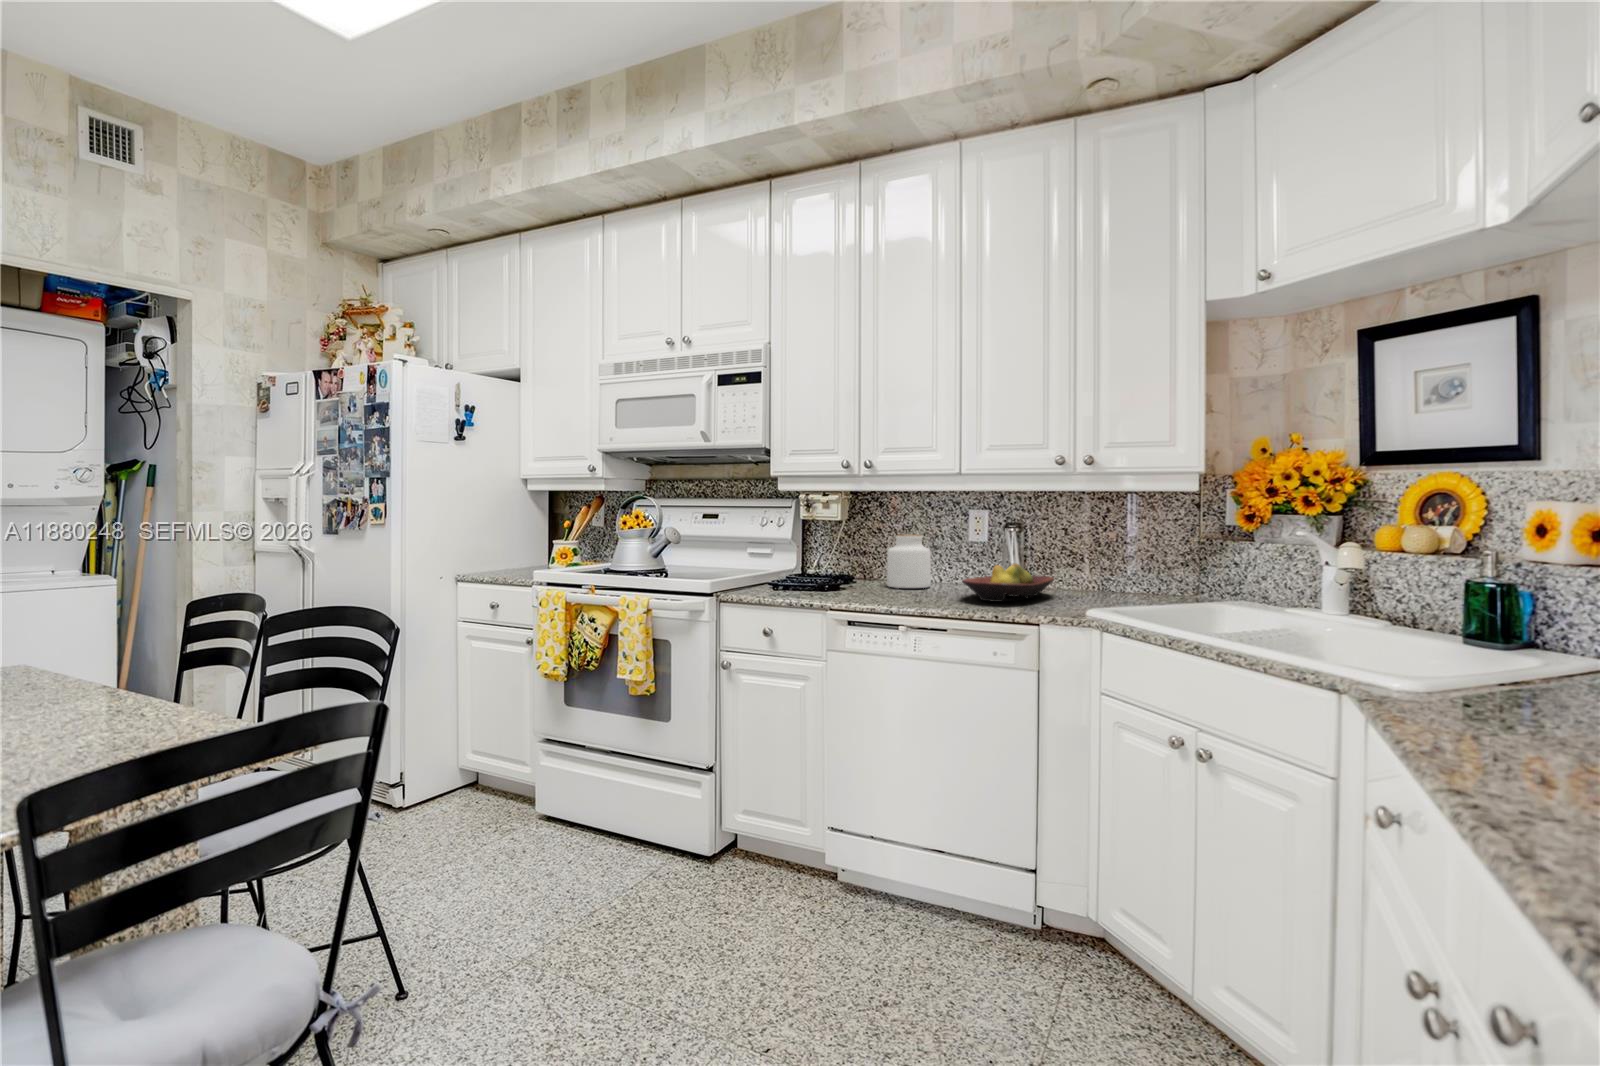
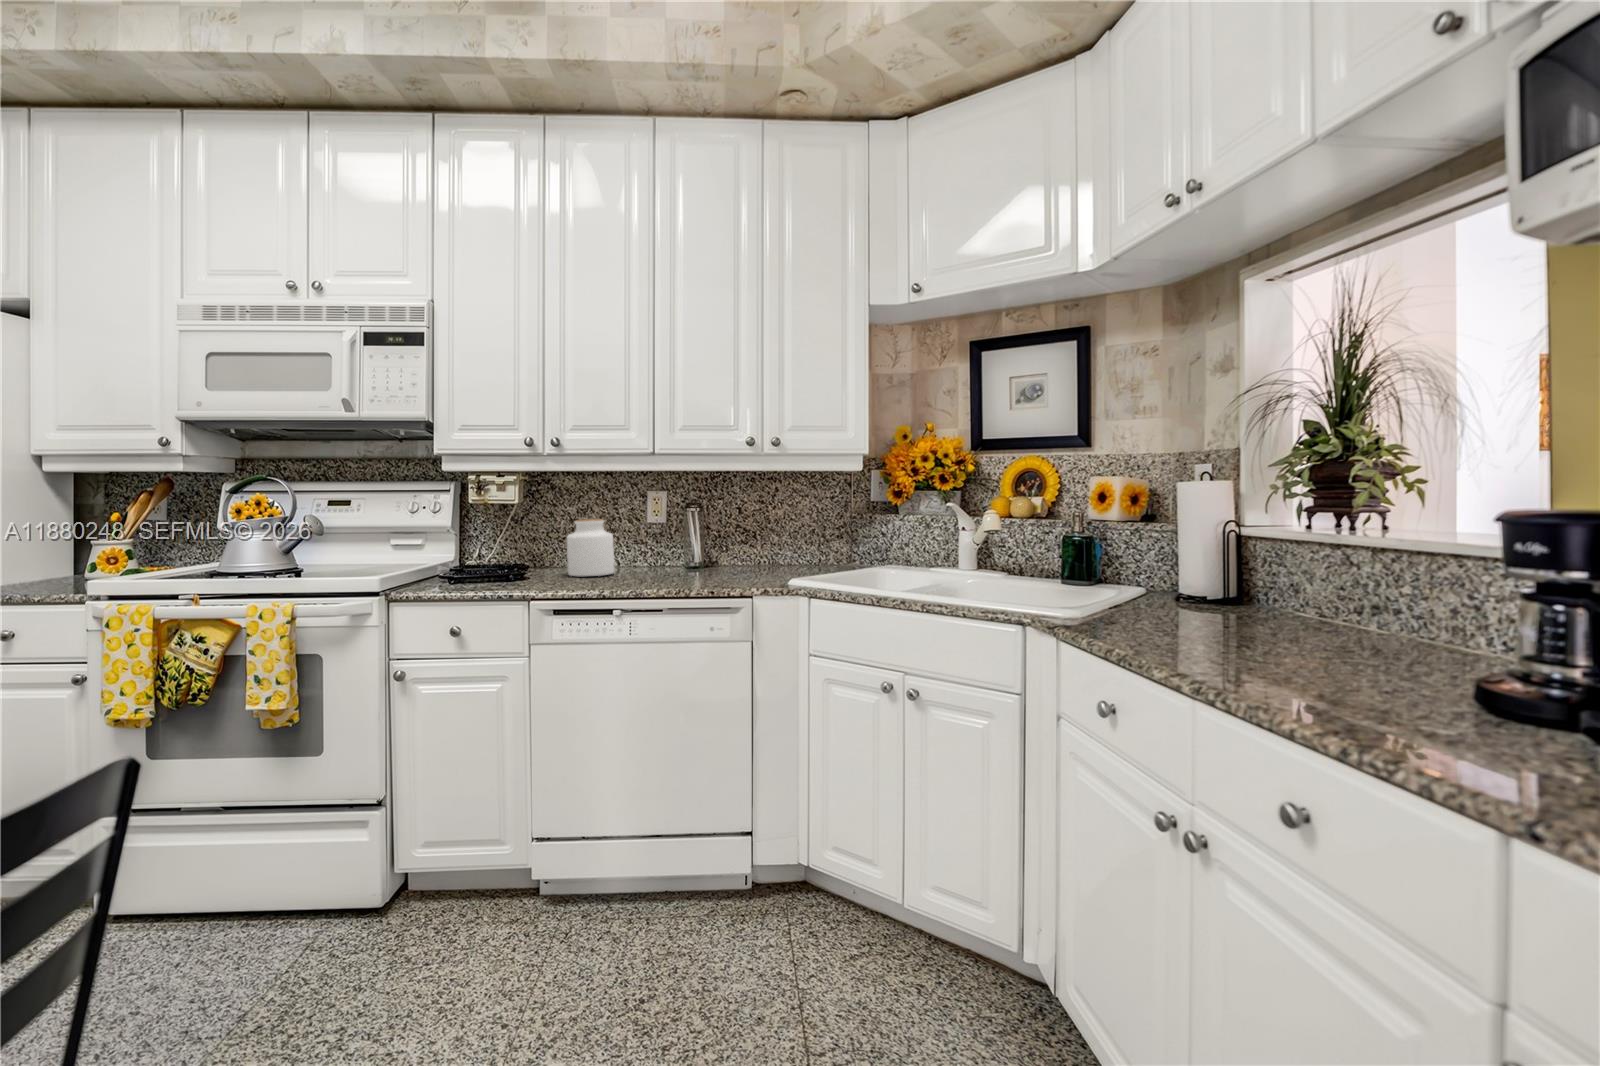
fruit bowl: present [962,563,1054,602] -> none [658,544,739,583]

